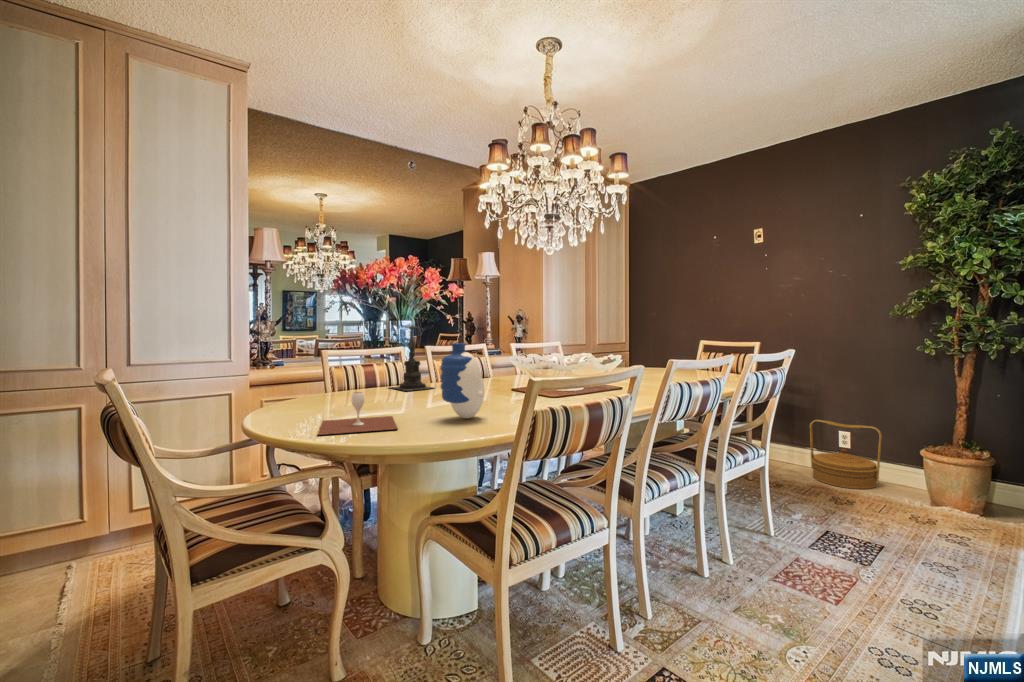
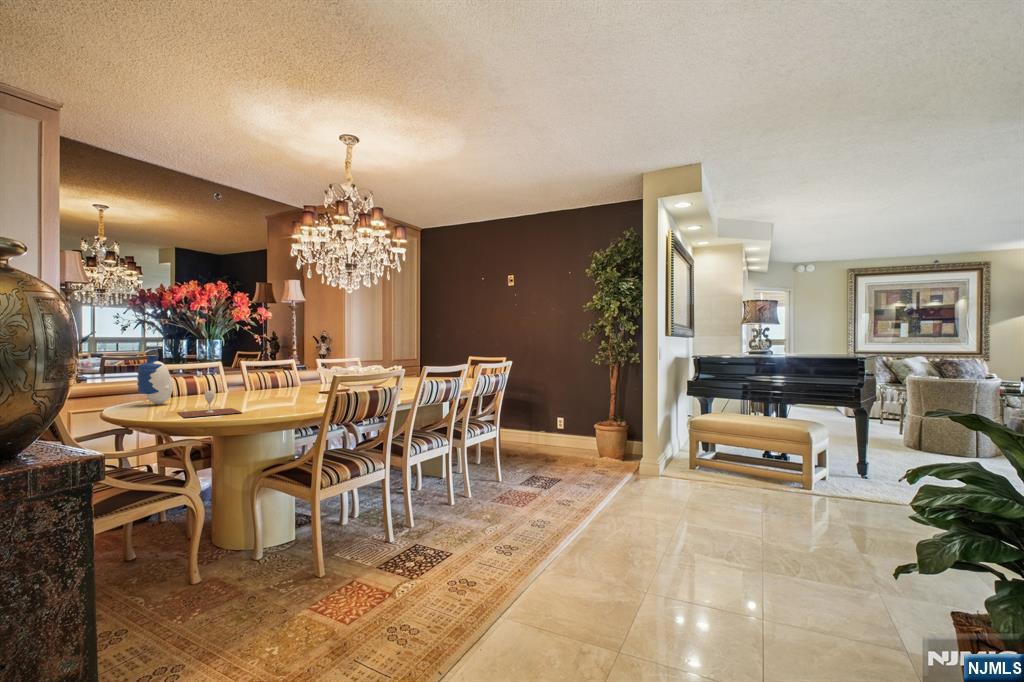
candle holder: present [390,322,433,391] -> none [211,337,255,396]
vase: present [440,343,484,418] -> present [137,356,173,404]
woven basket: present [810,420,882,489] -> none [538,410,576,453]

